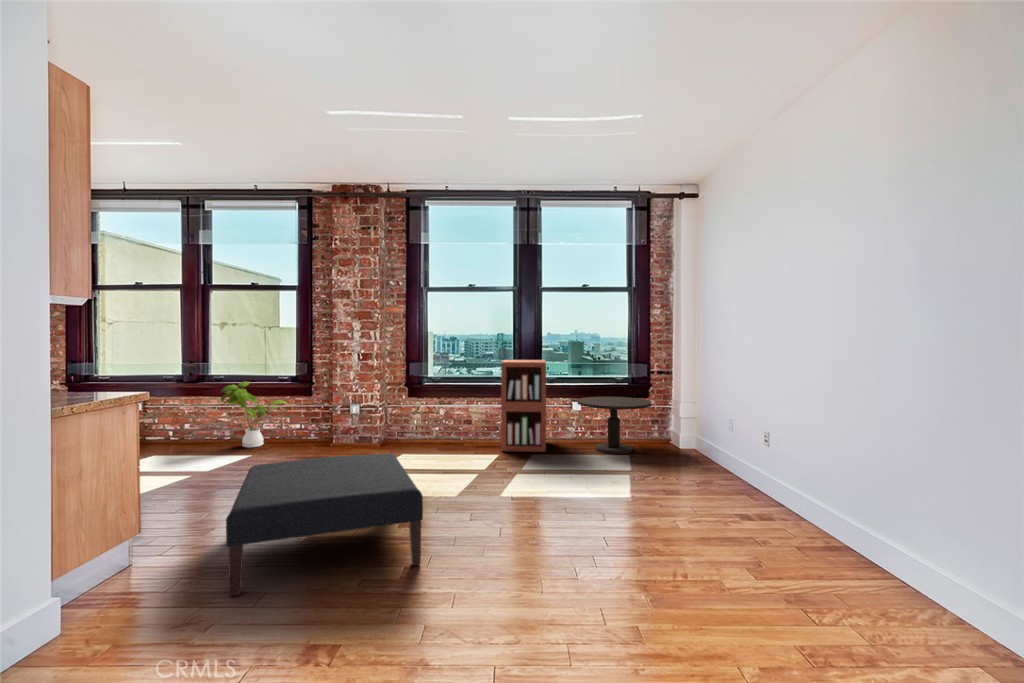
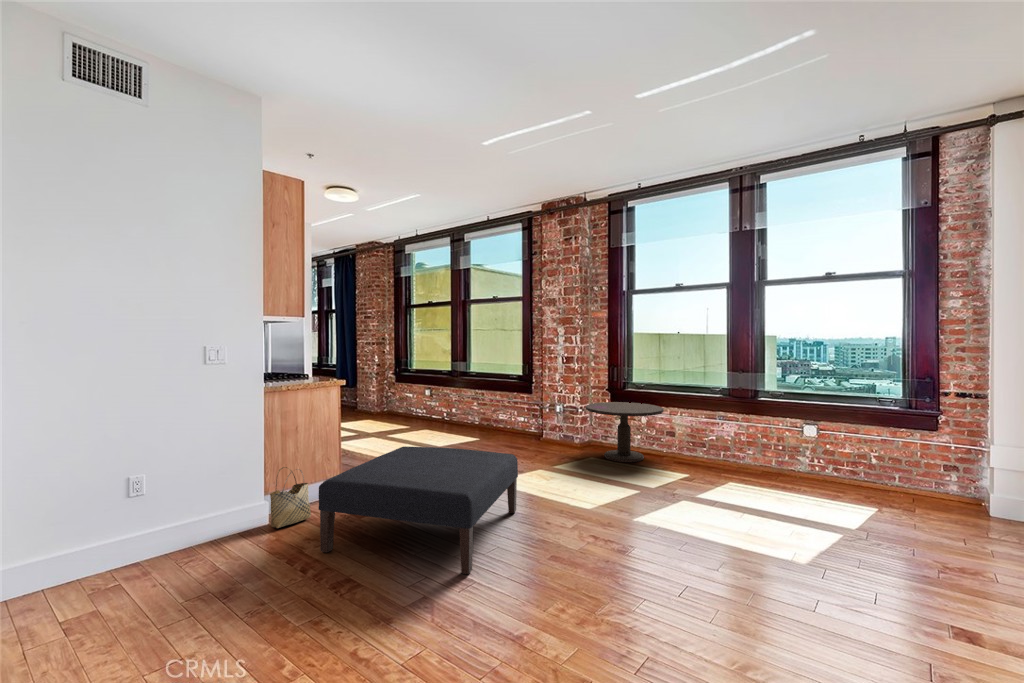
bookshelf: present [501,360,546,452] -> none [695,367,764,482]
house plant: present [221,381,288,448] -> none [462,377,514,432]
side table: present [577,397,651,454] -> present [586,402,664,462]
woven basket: none [103,512,154,597] -> present [270,467,311,528]

